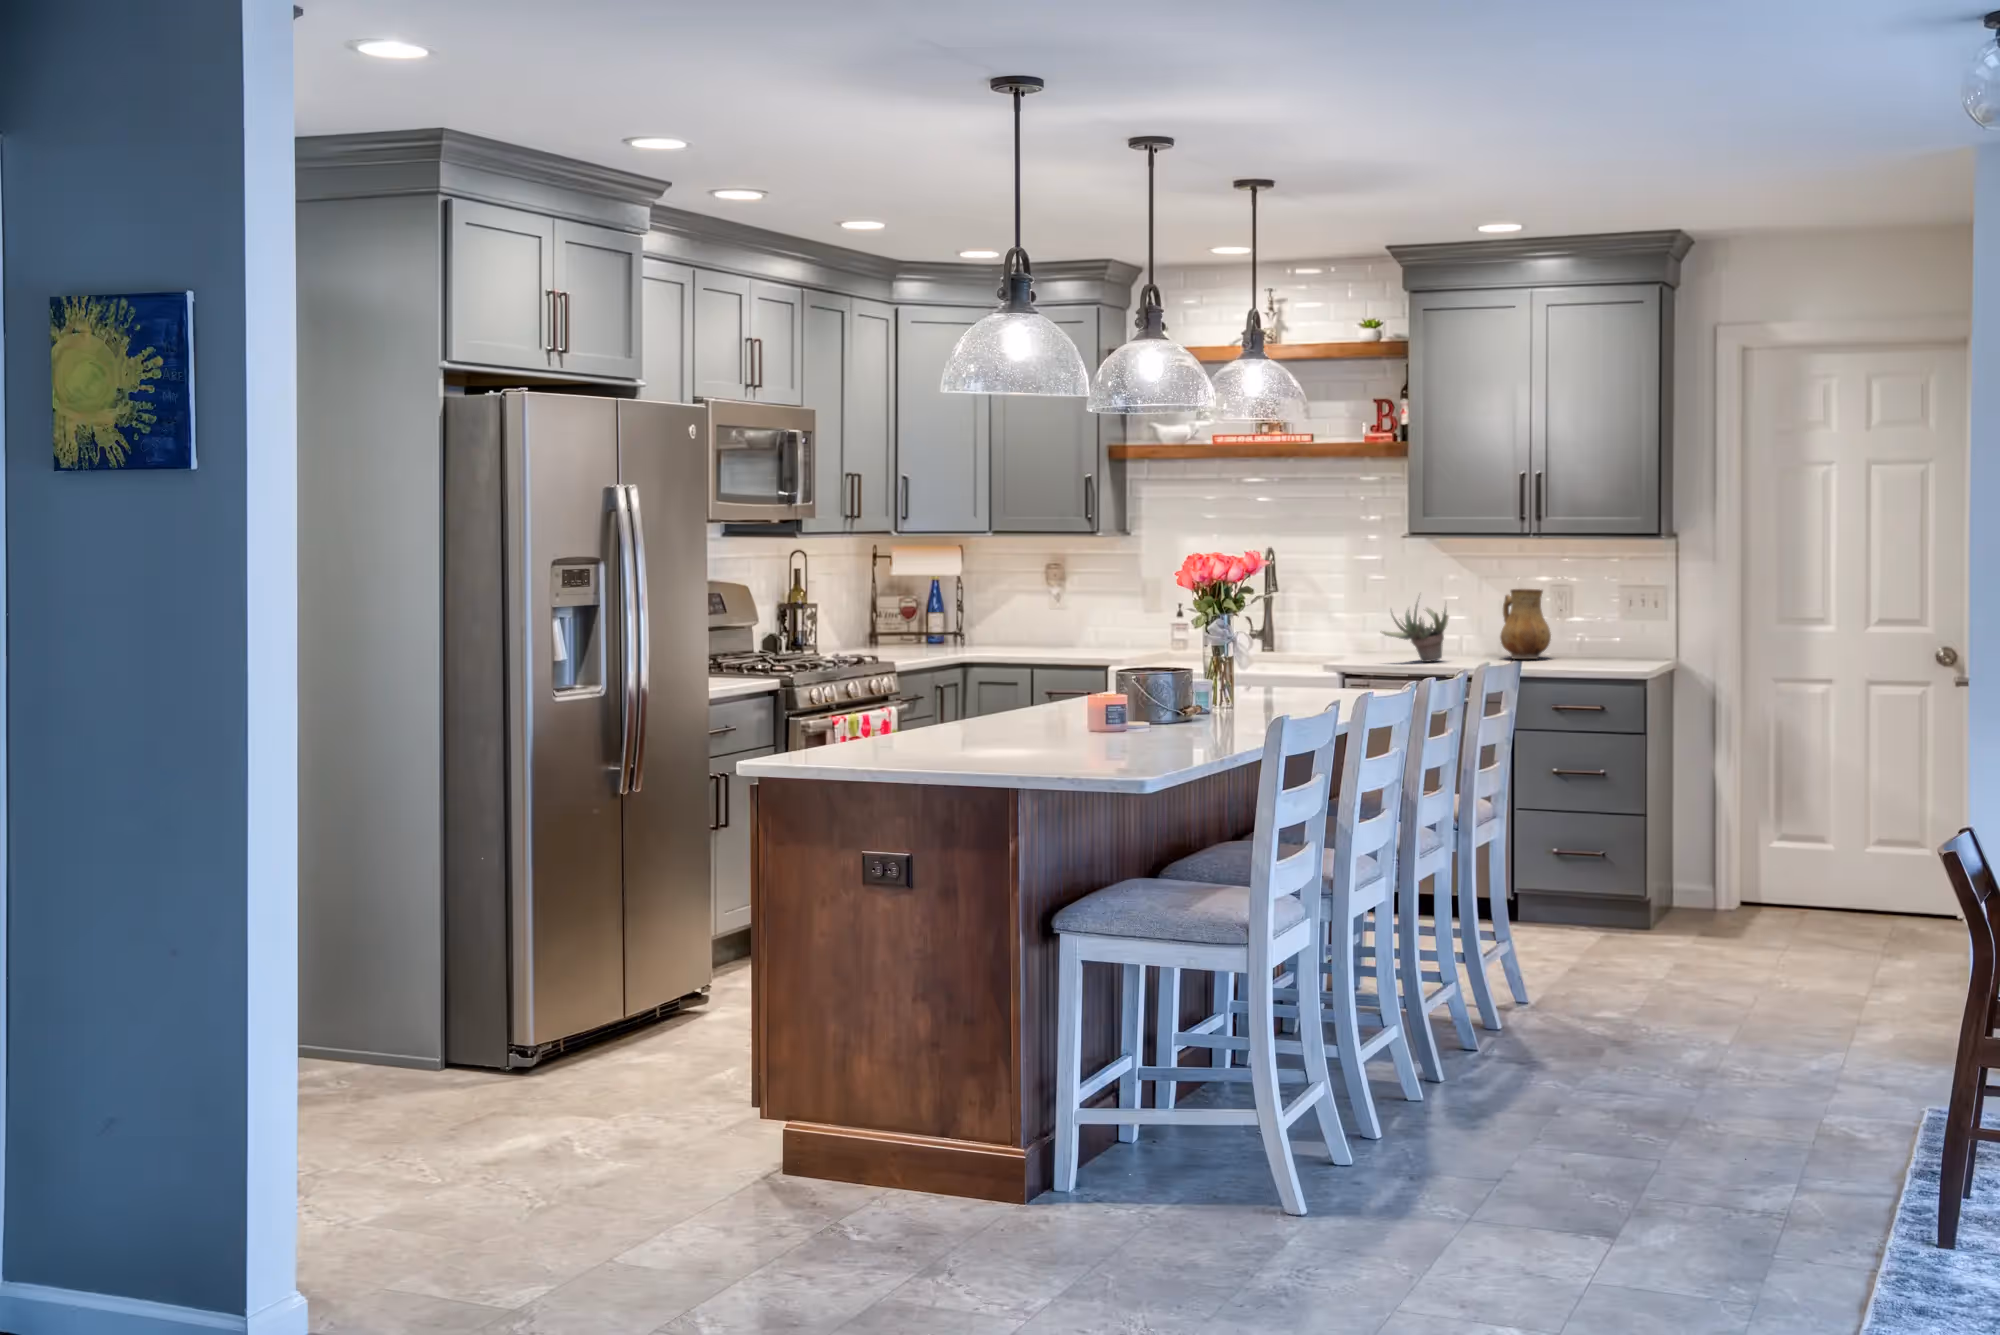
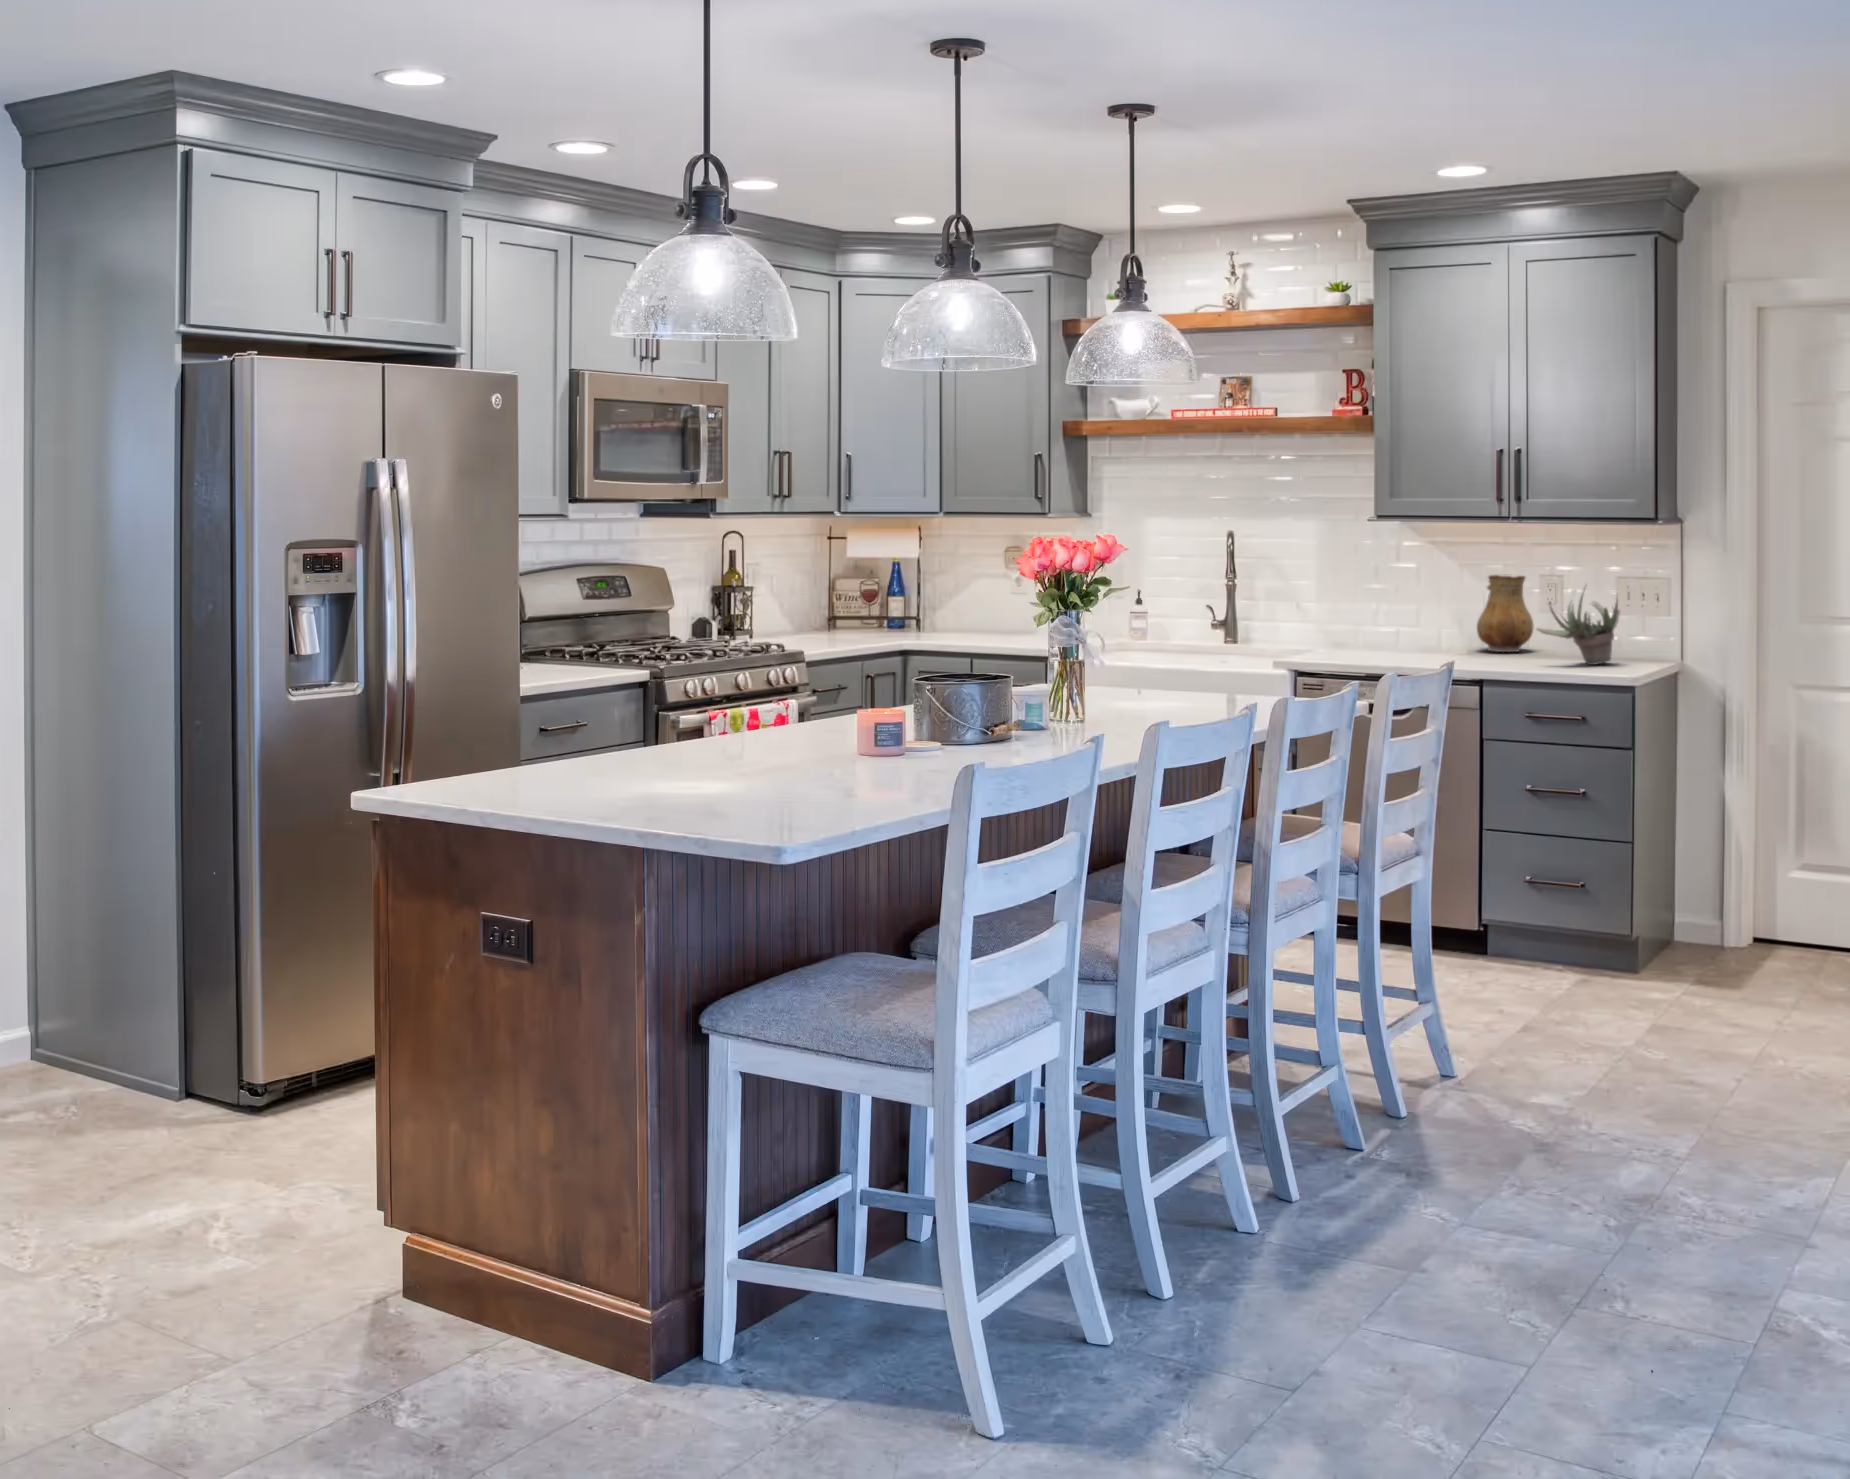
succulent plant: present [1380,602,1448,662] -> present [1537,591,1620,665]

